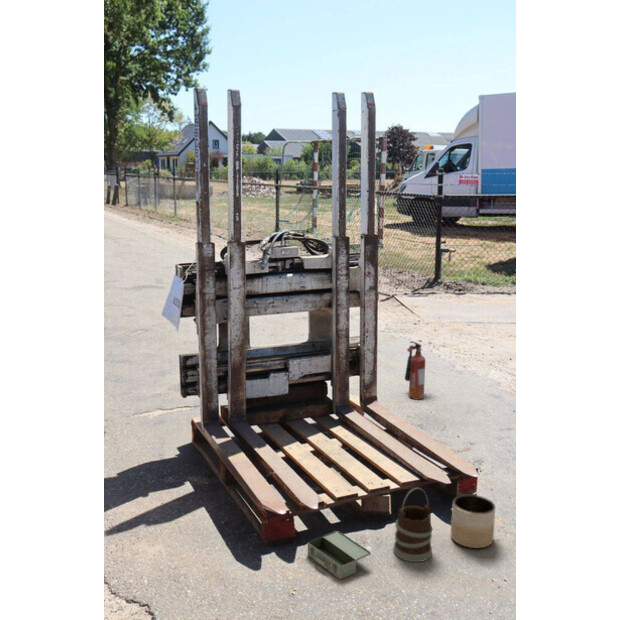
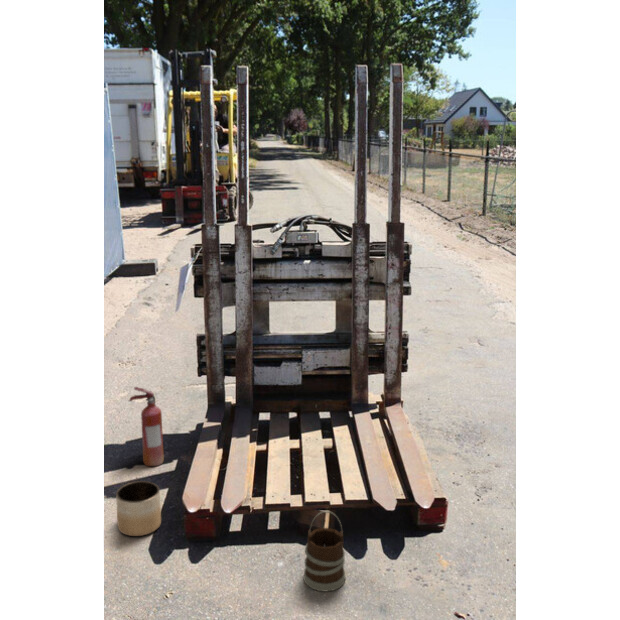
fire extinguisher: present [405,341,425,400] -> present [129,387,164,466]
planter: present [451,495,495,548] -> present [116,481,161,536]
toolbox: present [308,531,371,579] -> none [216,537,267,590]

